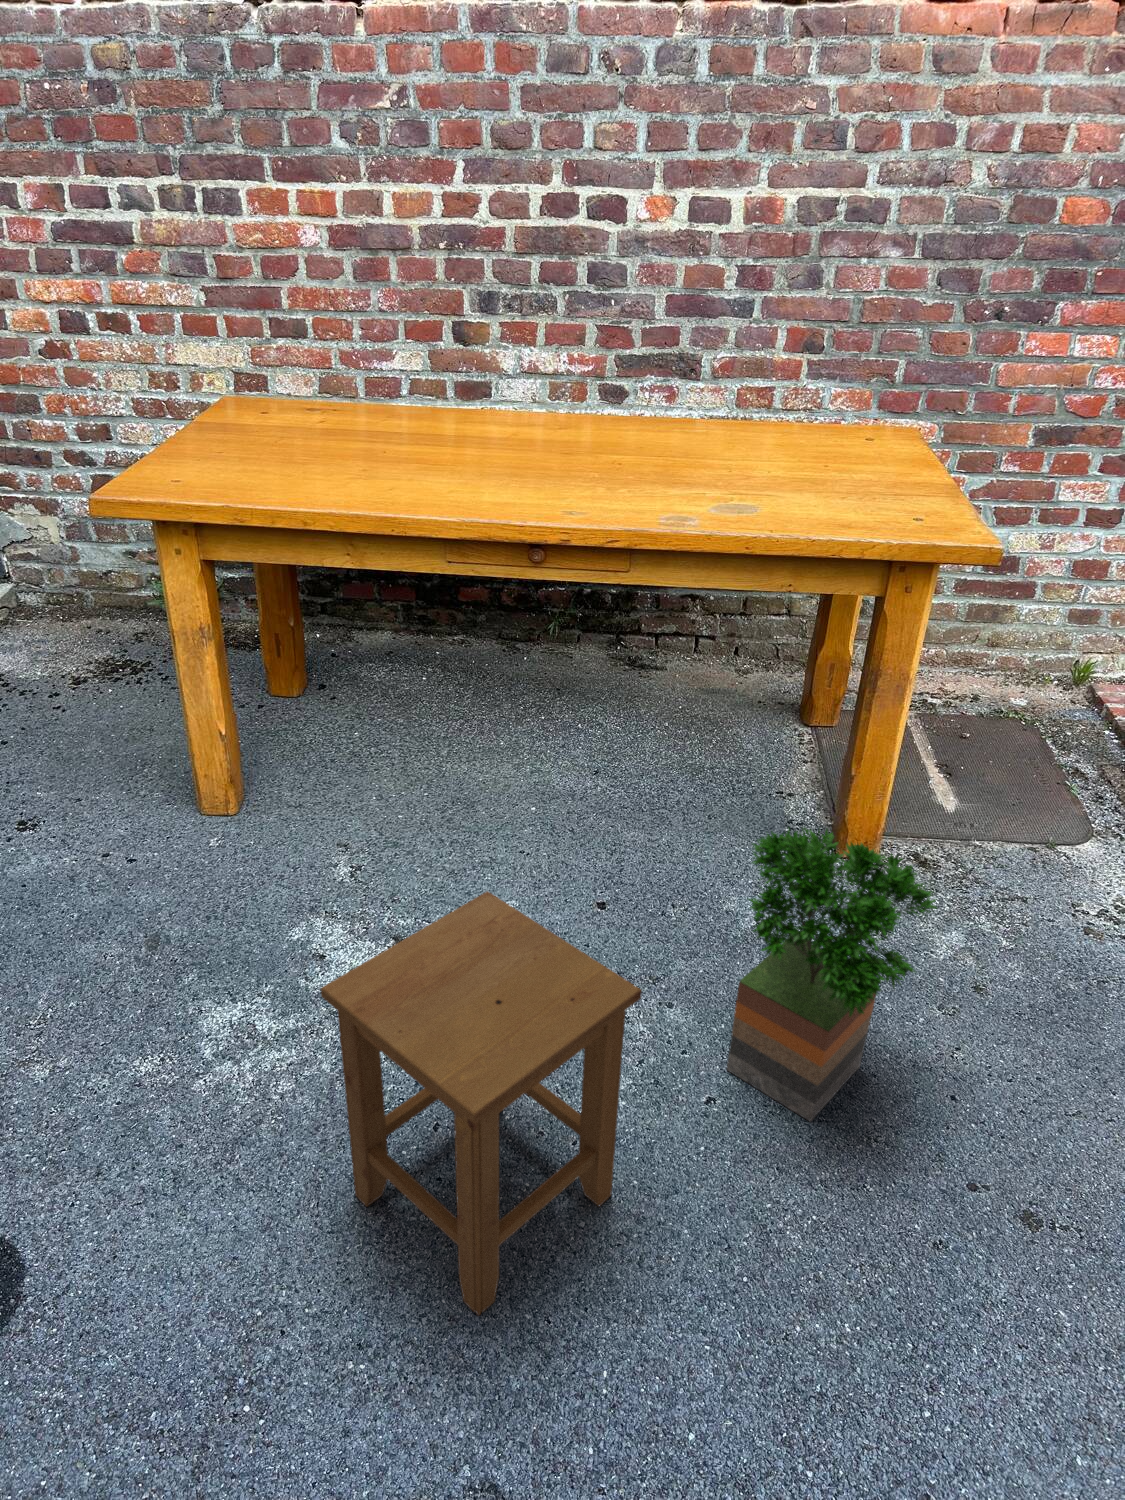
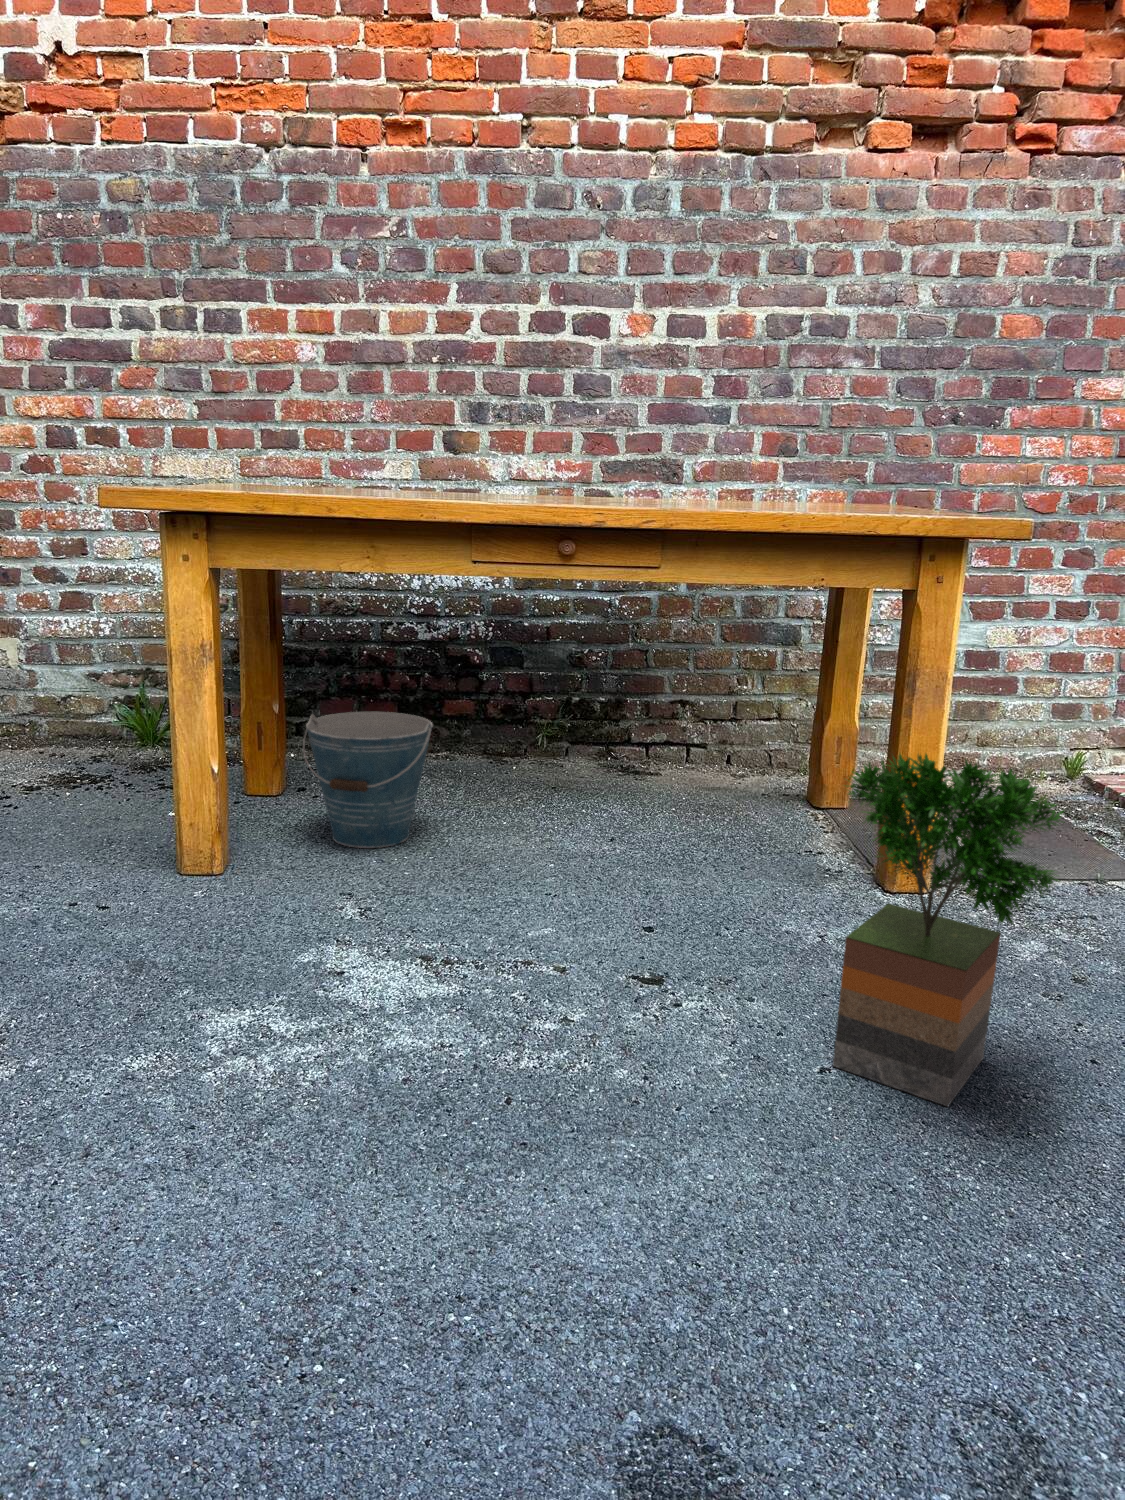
bucket: none [313,636,432,773] -> present [303,712,432,848]
stool: present [320,891,642,1315] -> none [390,801,779,1311]

